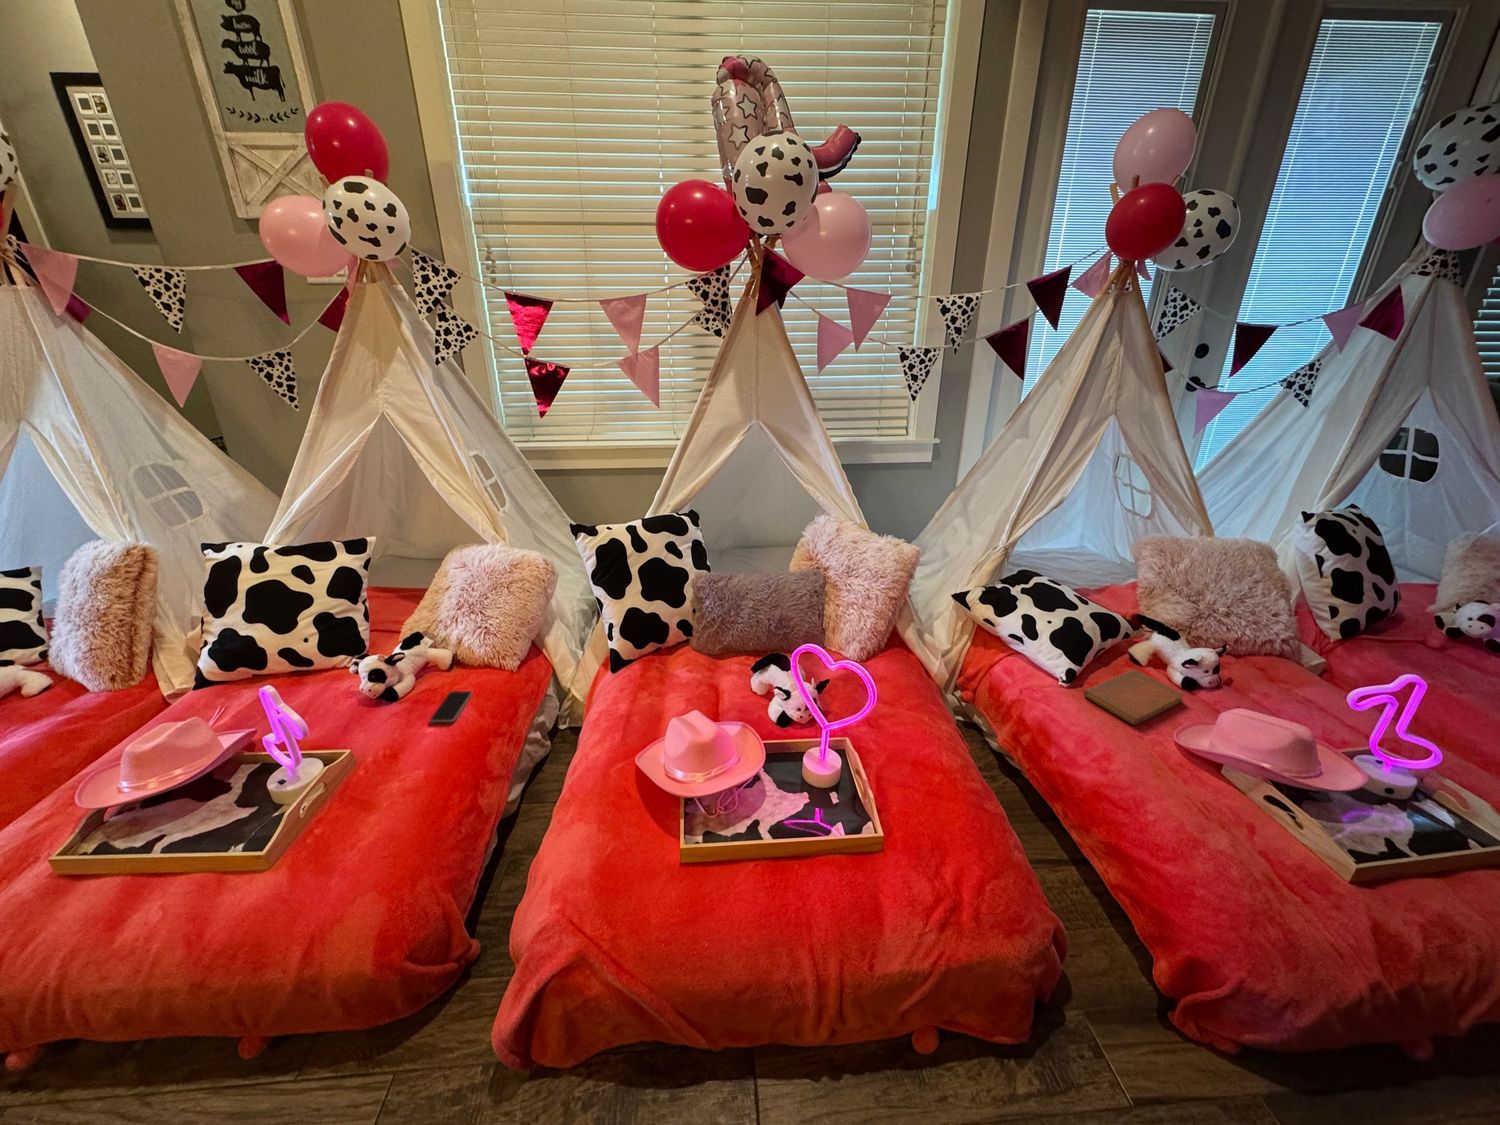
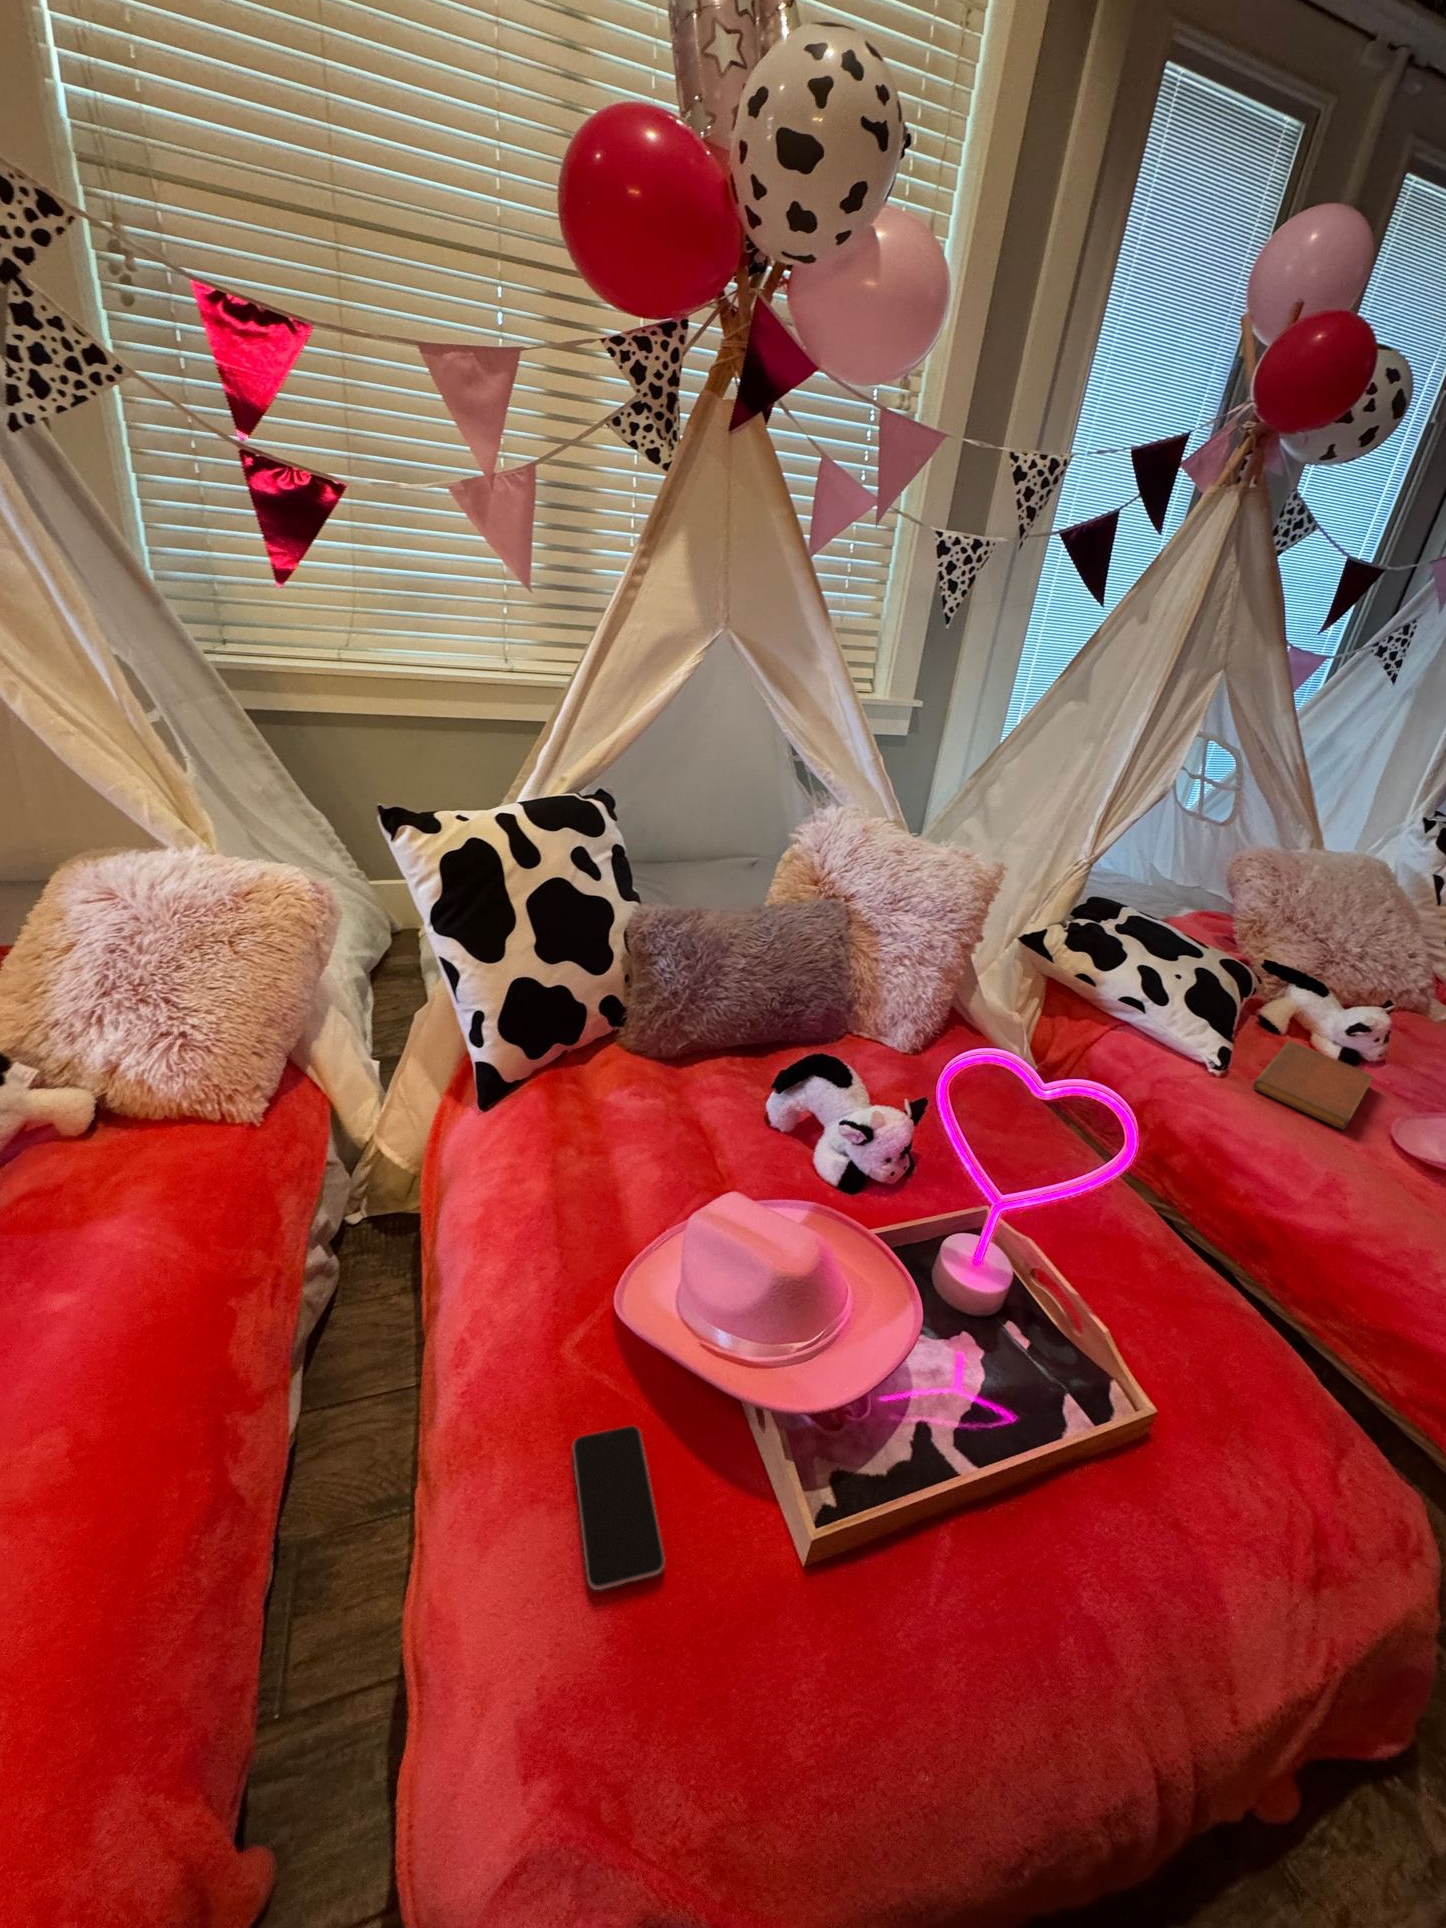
smartphone: present [430,691,472,722] -> present [573,1426,664,1590]

